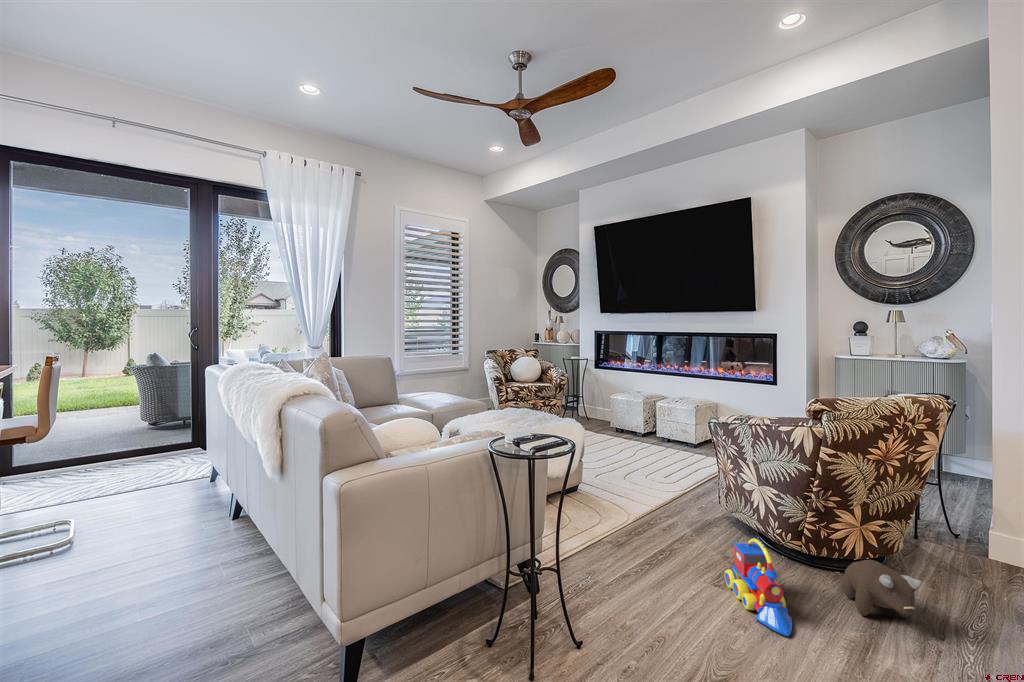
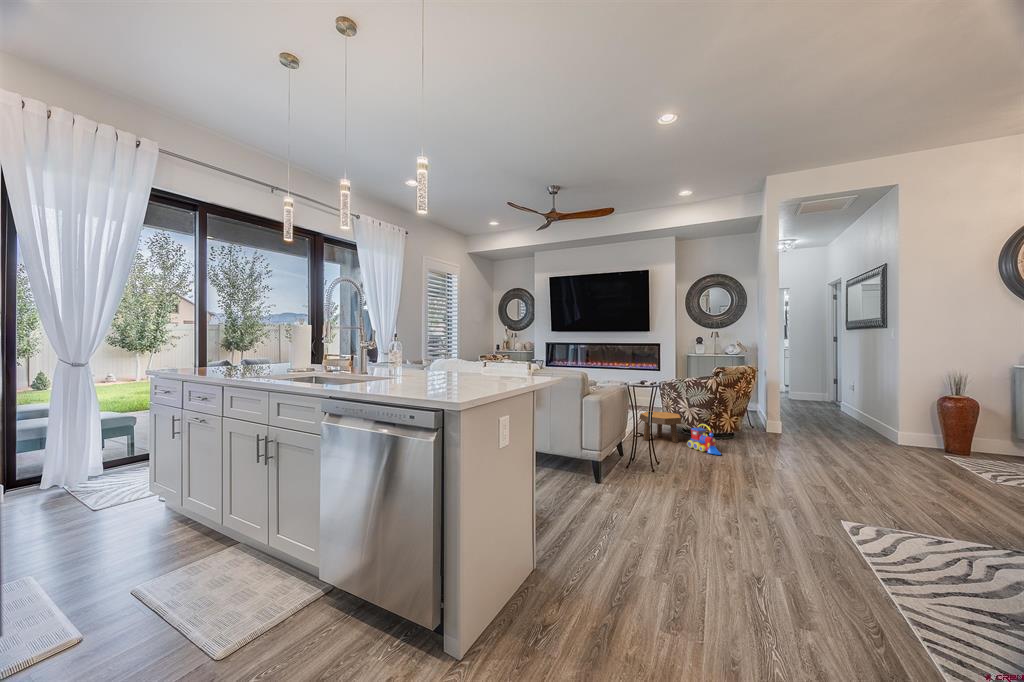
footstool: none [646,478,737,561] -> present [639,412,681,443]
plush toy: present [843,560,922,618] -> none [729,429,758,449]

